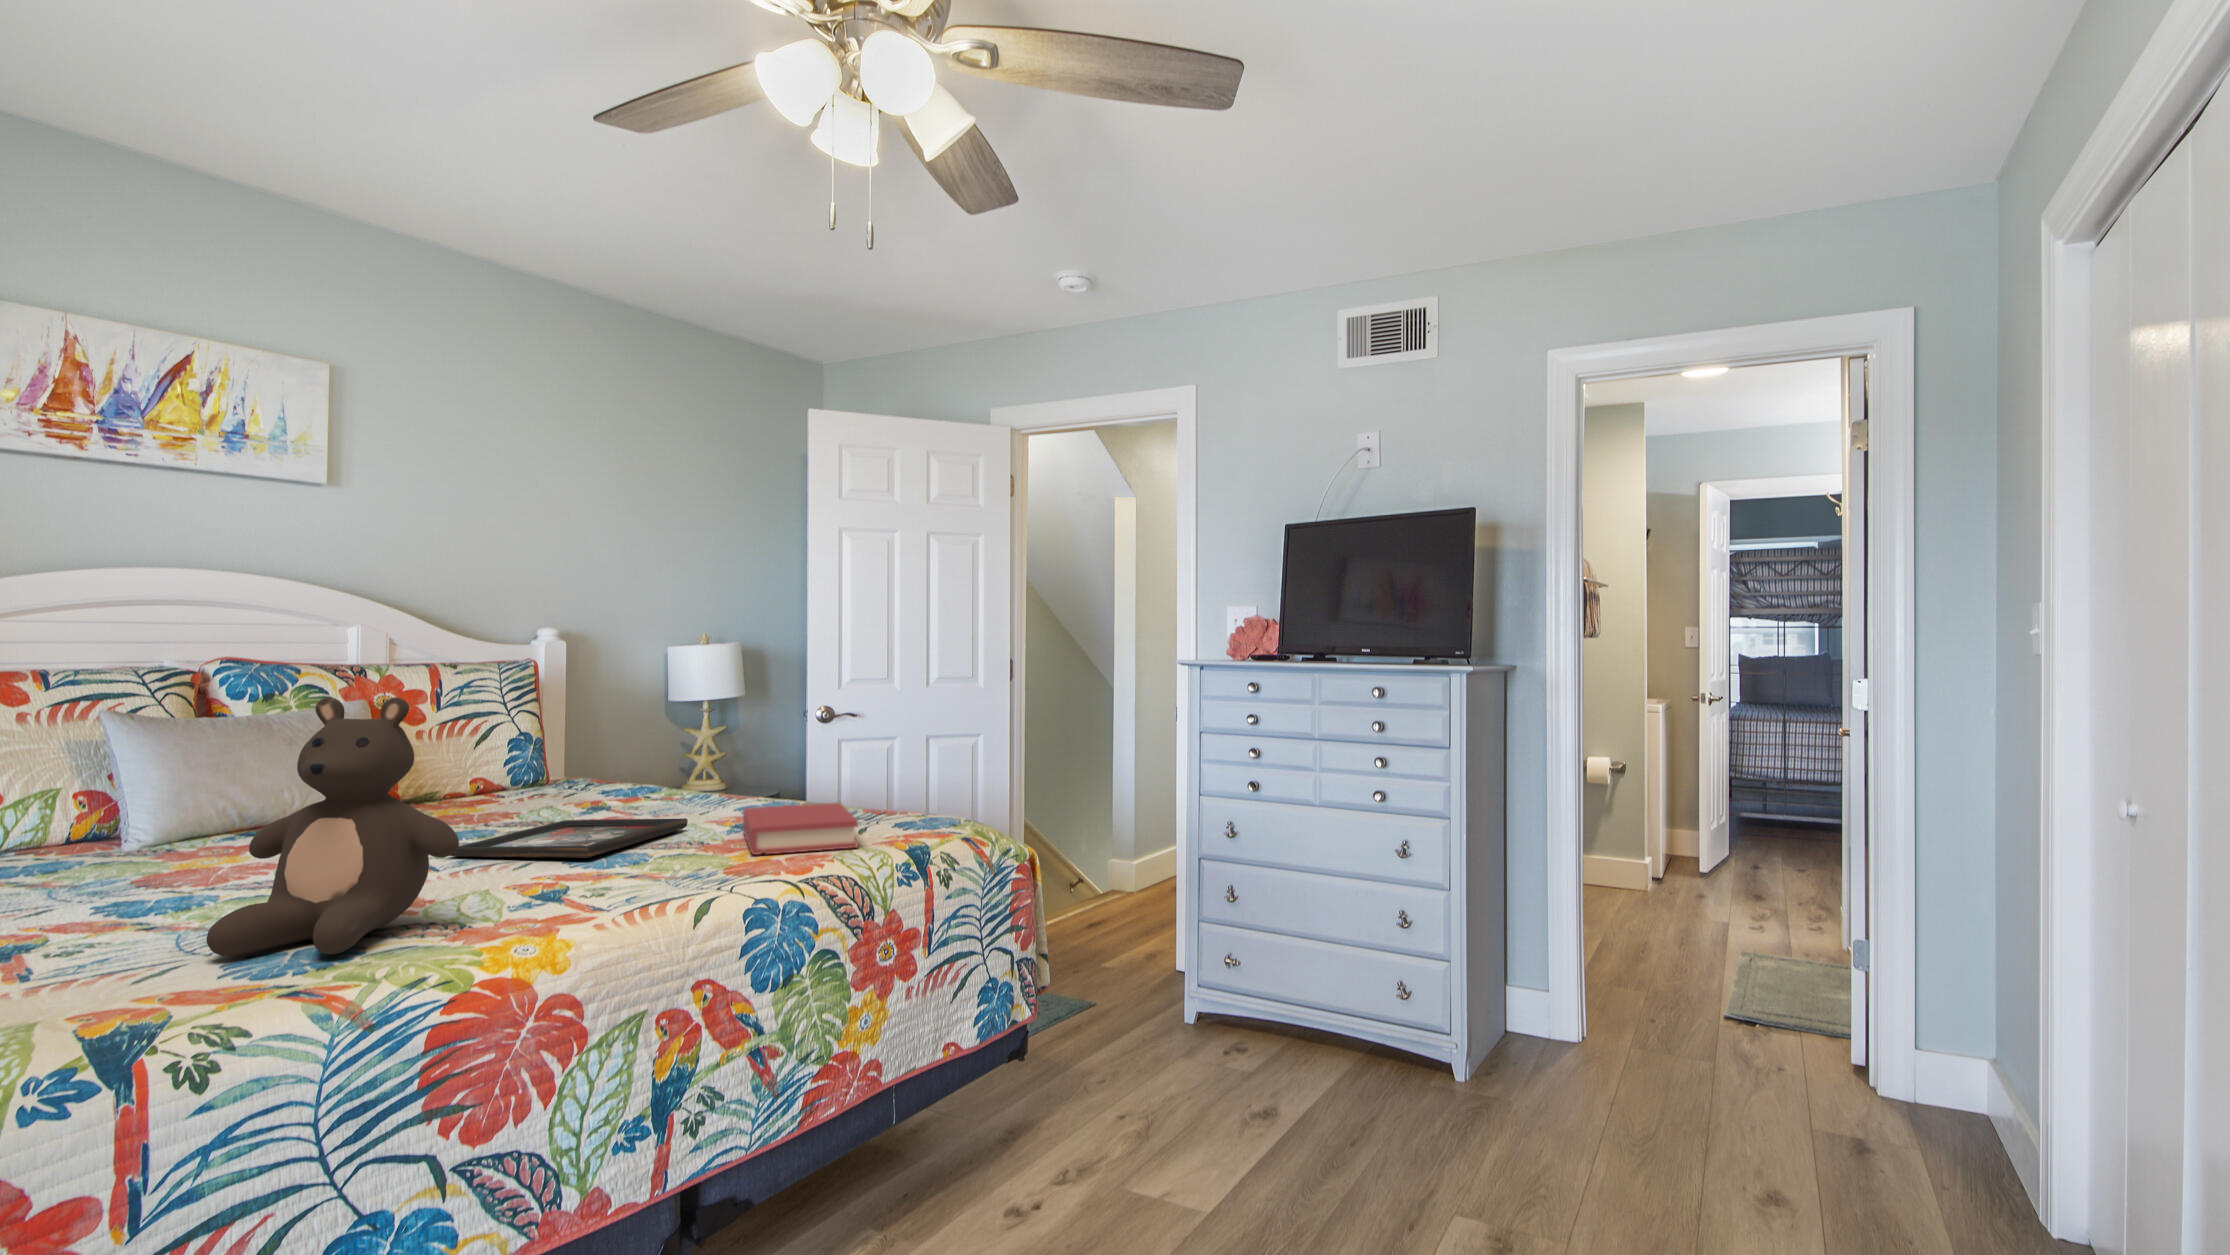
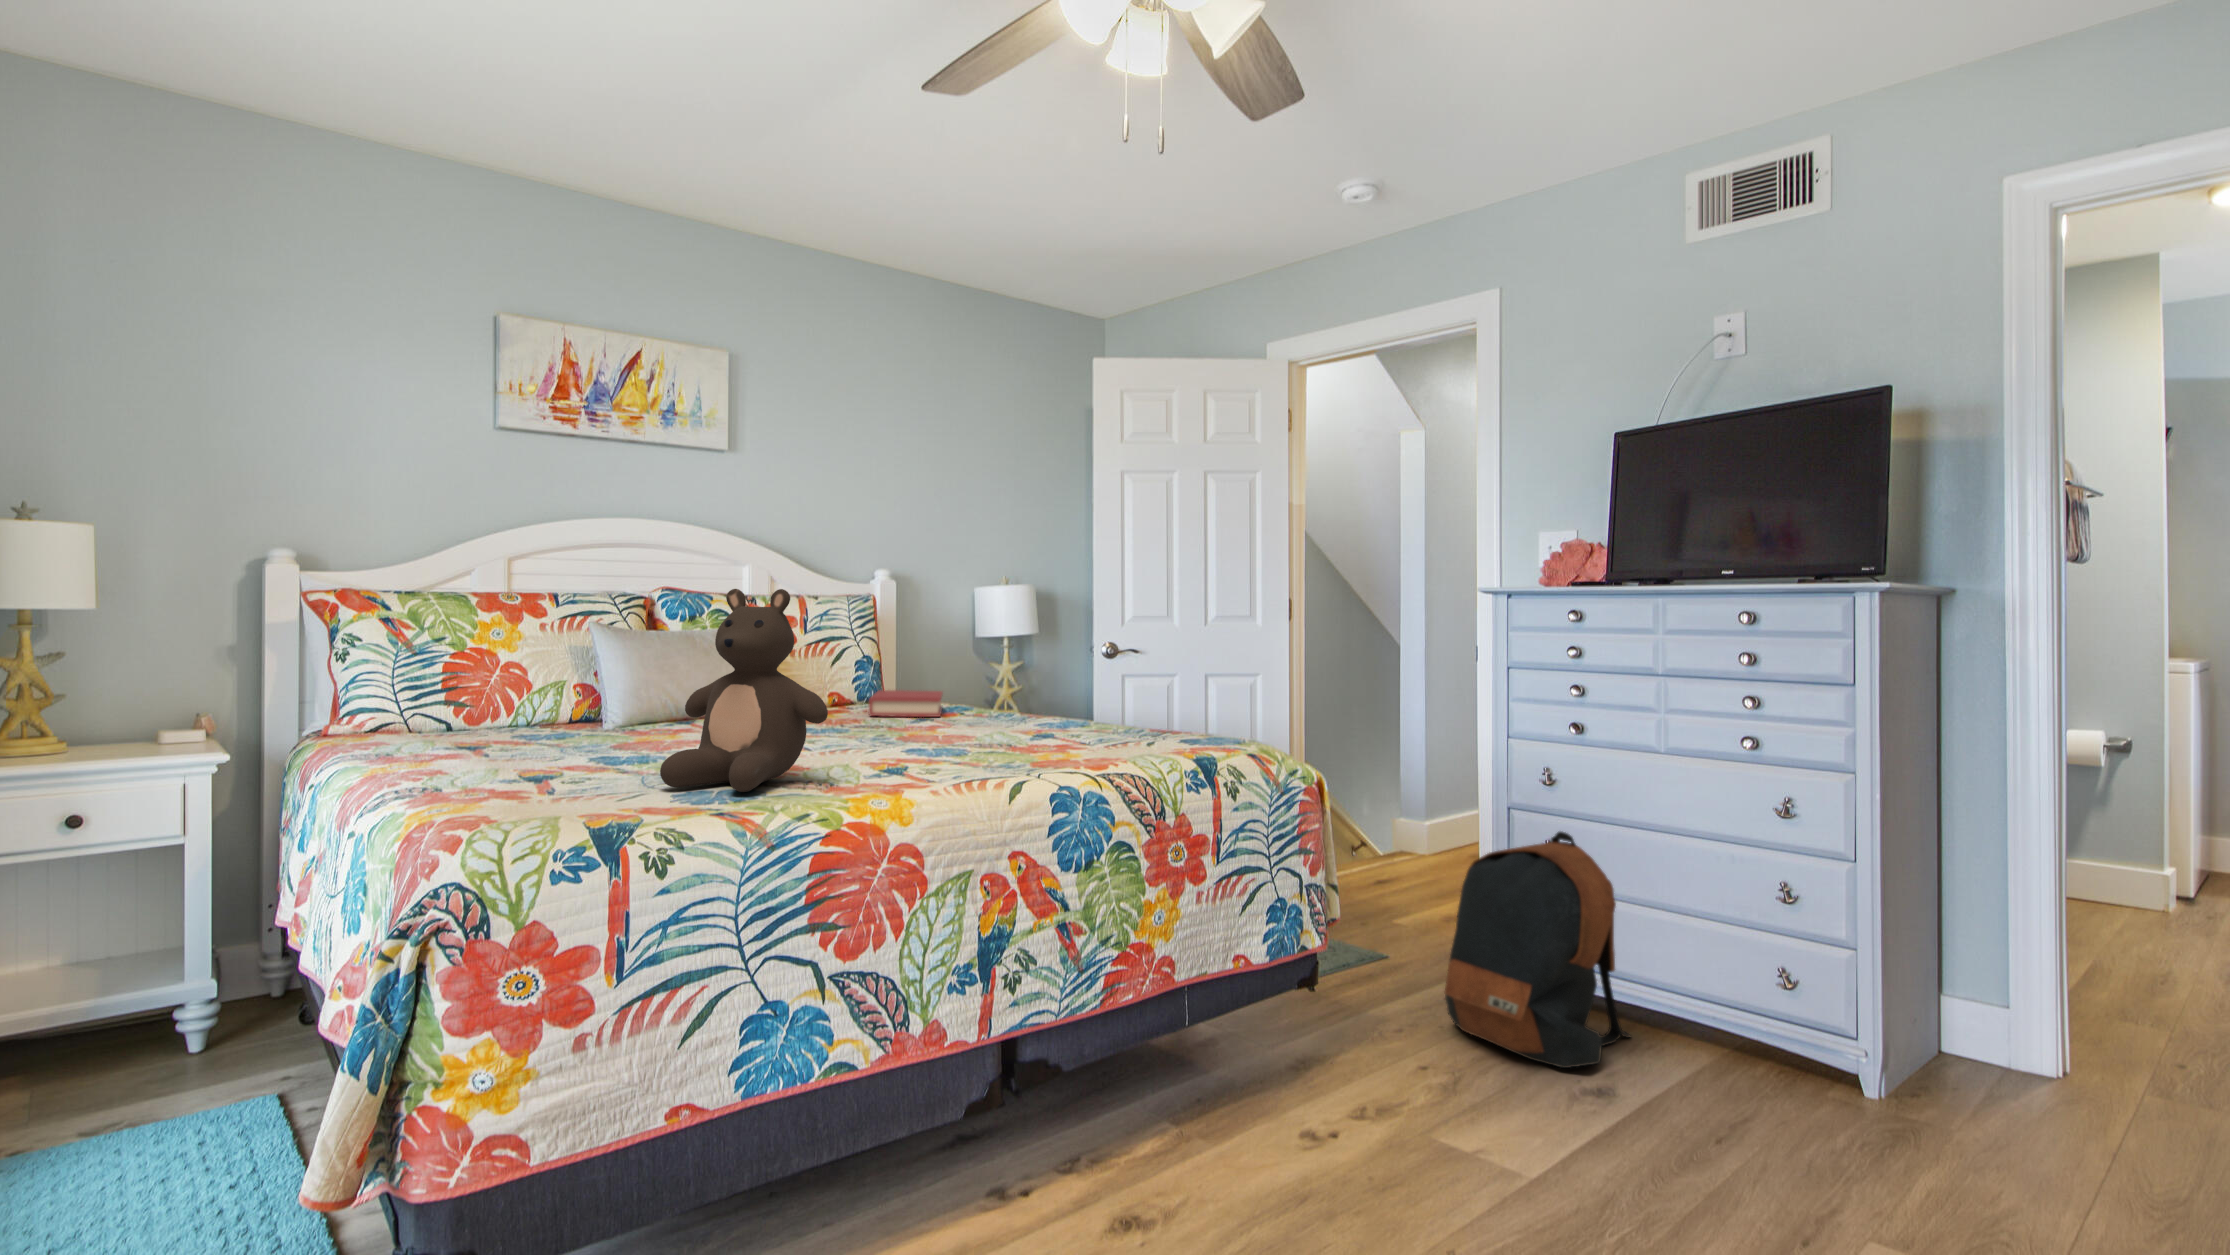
hardback book: present [743,802,858,855] -> present [868,690,943,717]
decorative tray: present [451,818,688,858] -> none [816,723,998,747]
backpack: none [1150,882,1308,1103] -> present [1445,832,1631,1068]

